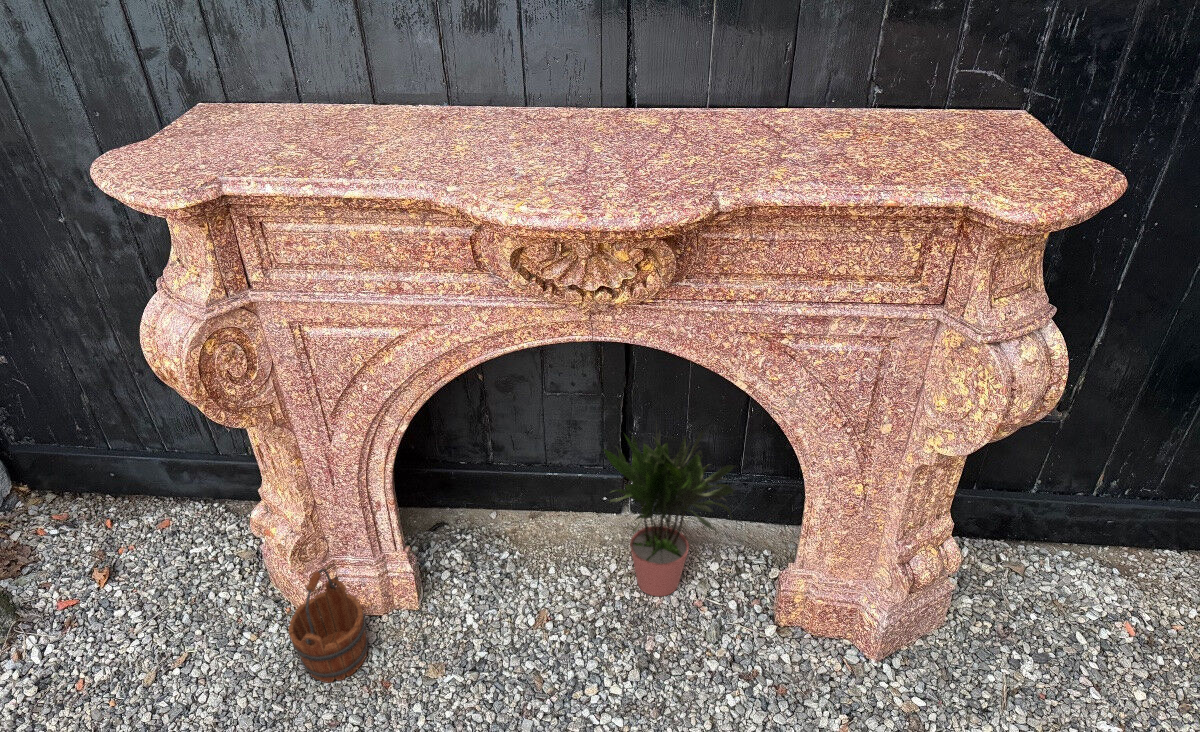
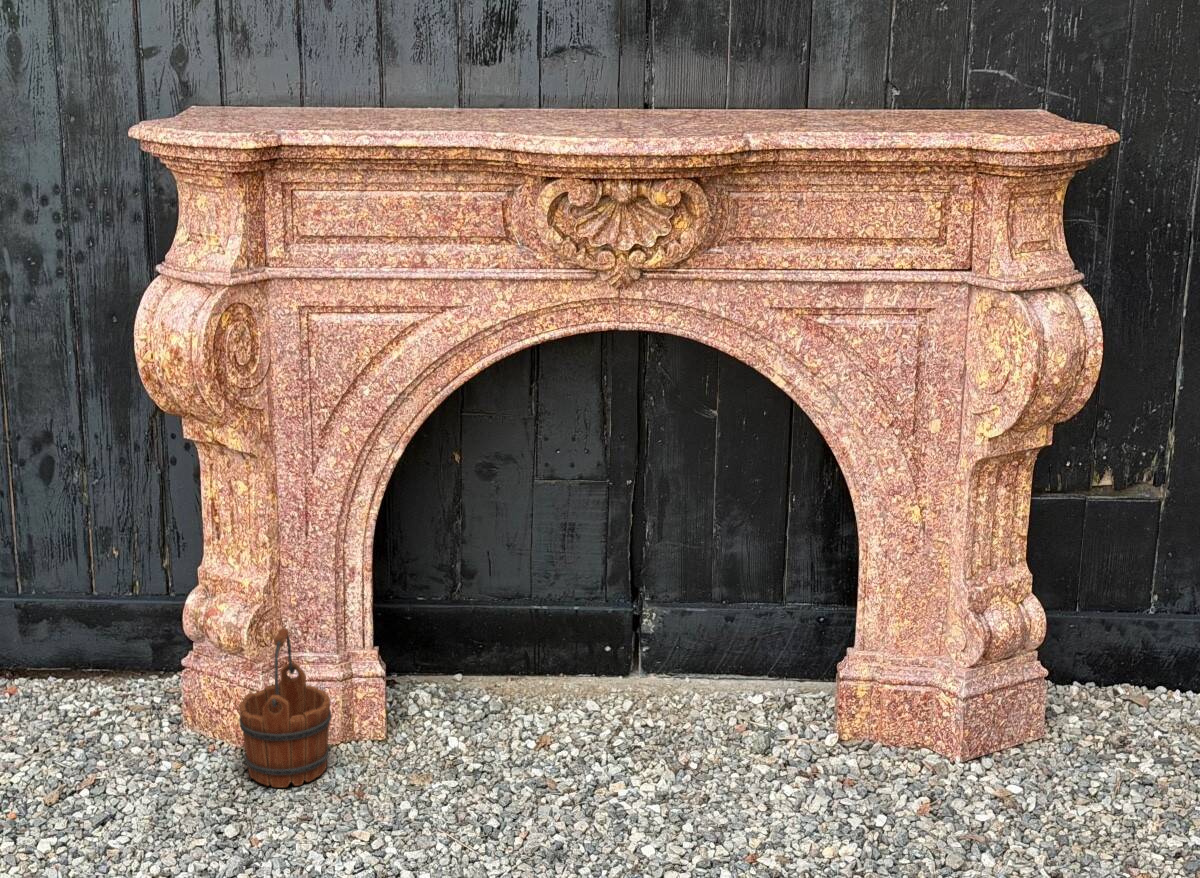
potted plant: present [603,431,735,596] -> none [619,470,790,721]

